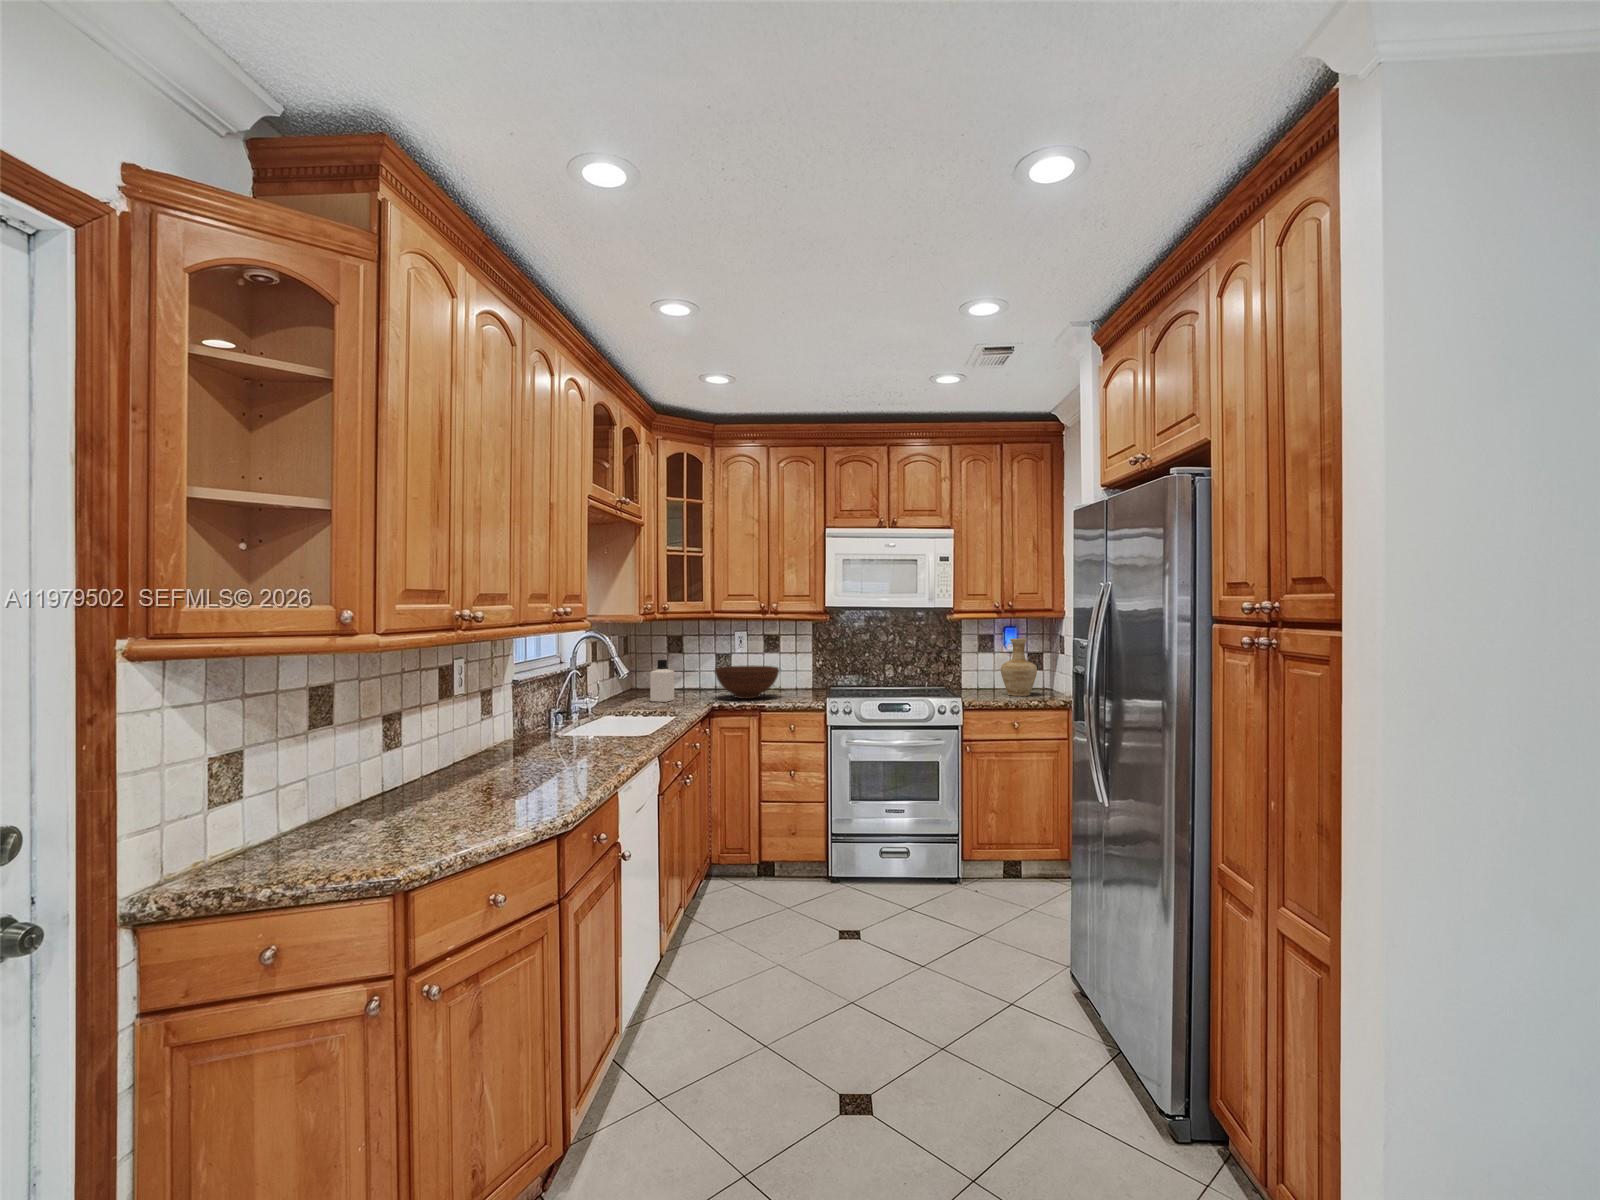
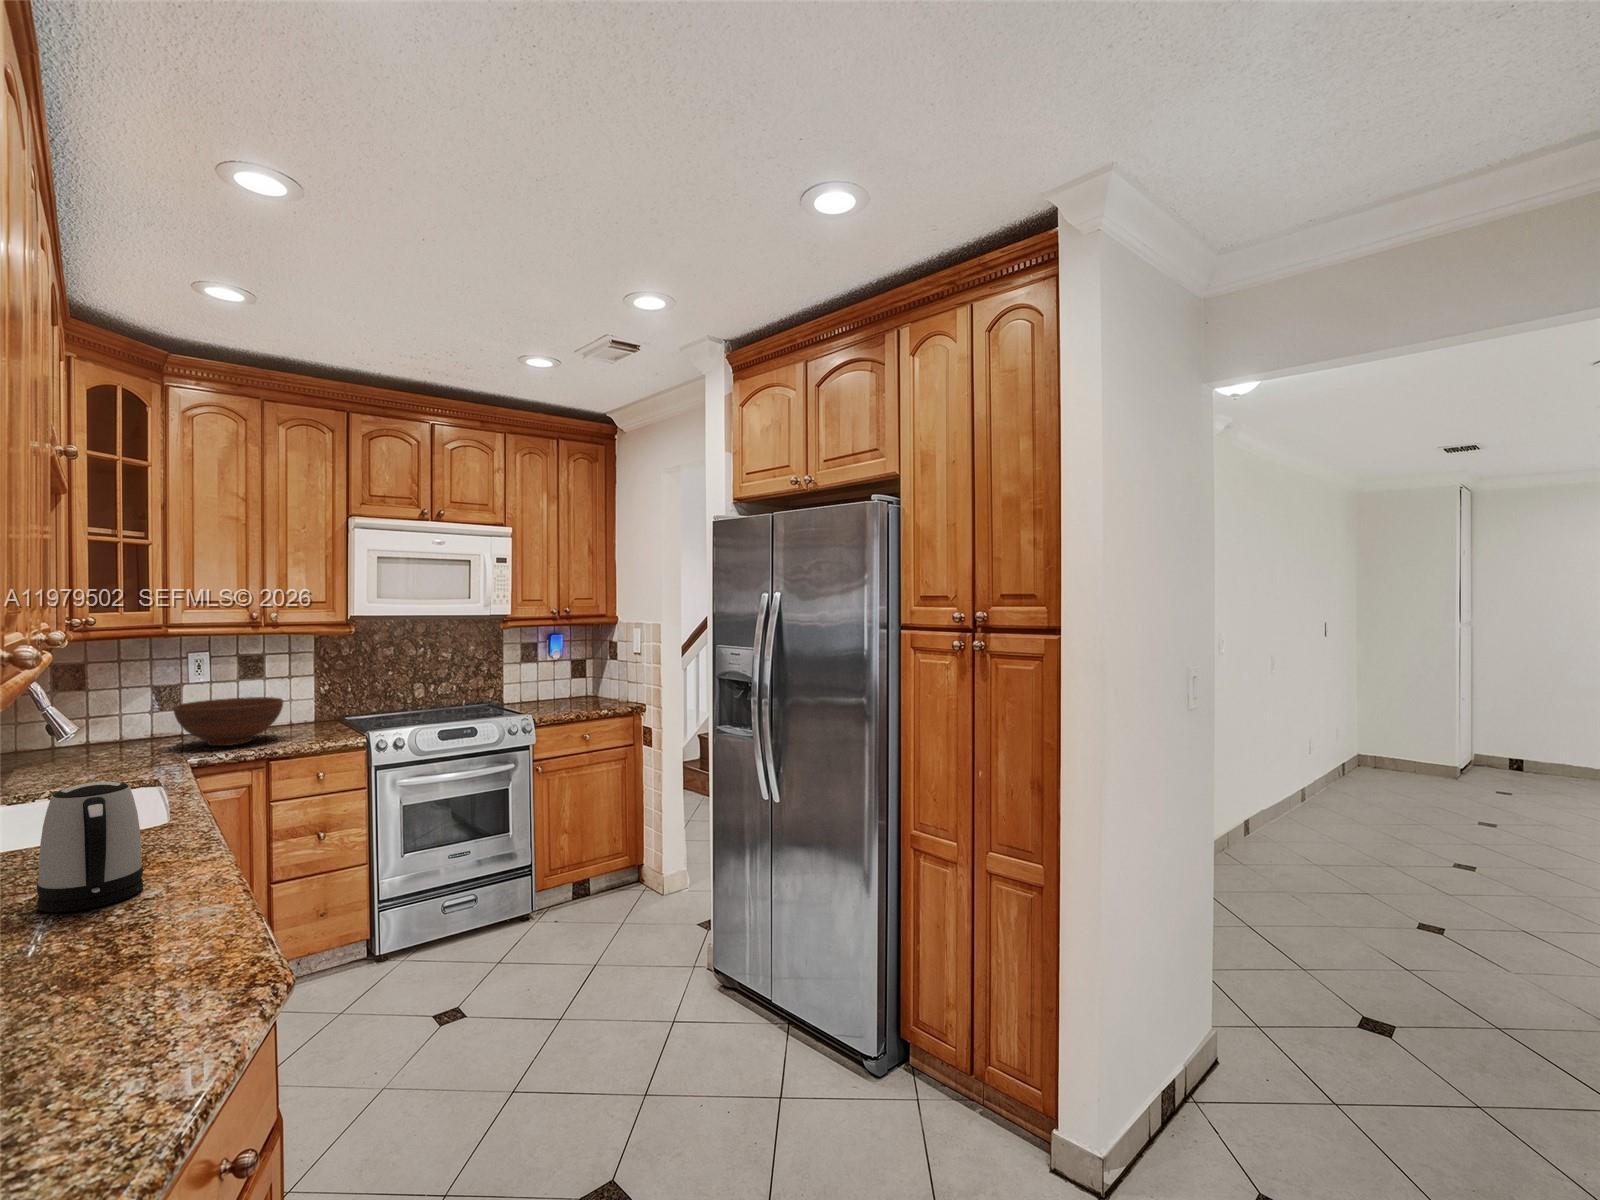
vase: present [1001,639,1037,696] -> none [558,646,596,706]
bottle: present [650,660,674,702] -> none [50,702,97,769]
kettle: none [547,696,594,766] -> present [37,782,143,912]

